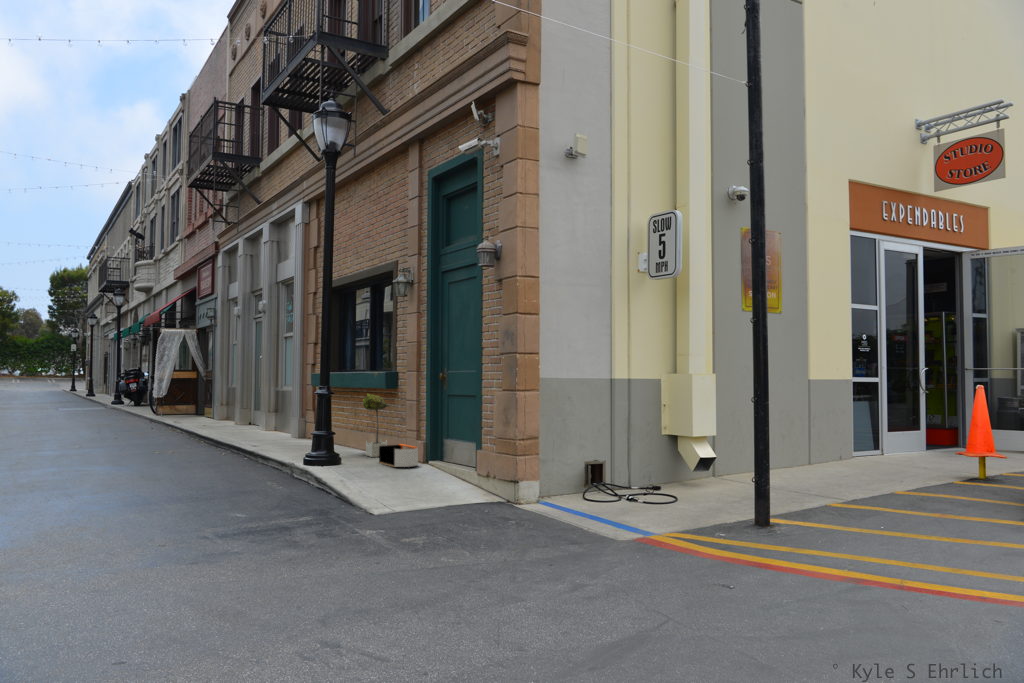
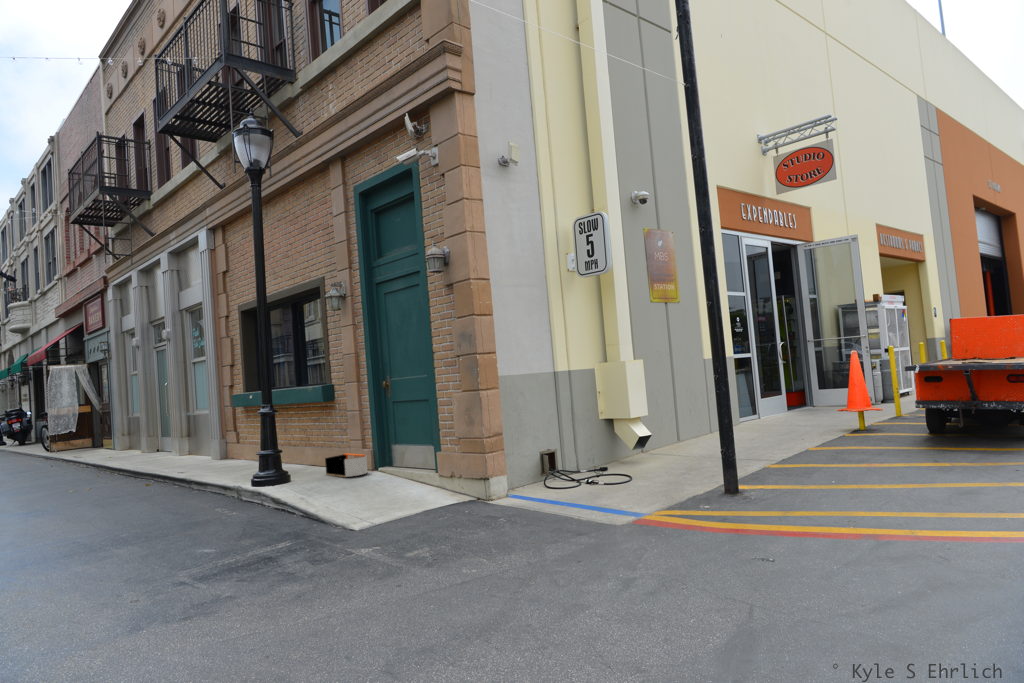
potted tree: present [363,394,388,457] -> none [300,407,331,470]

